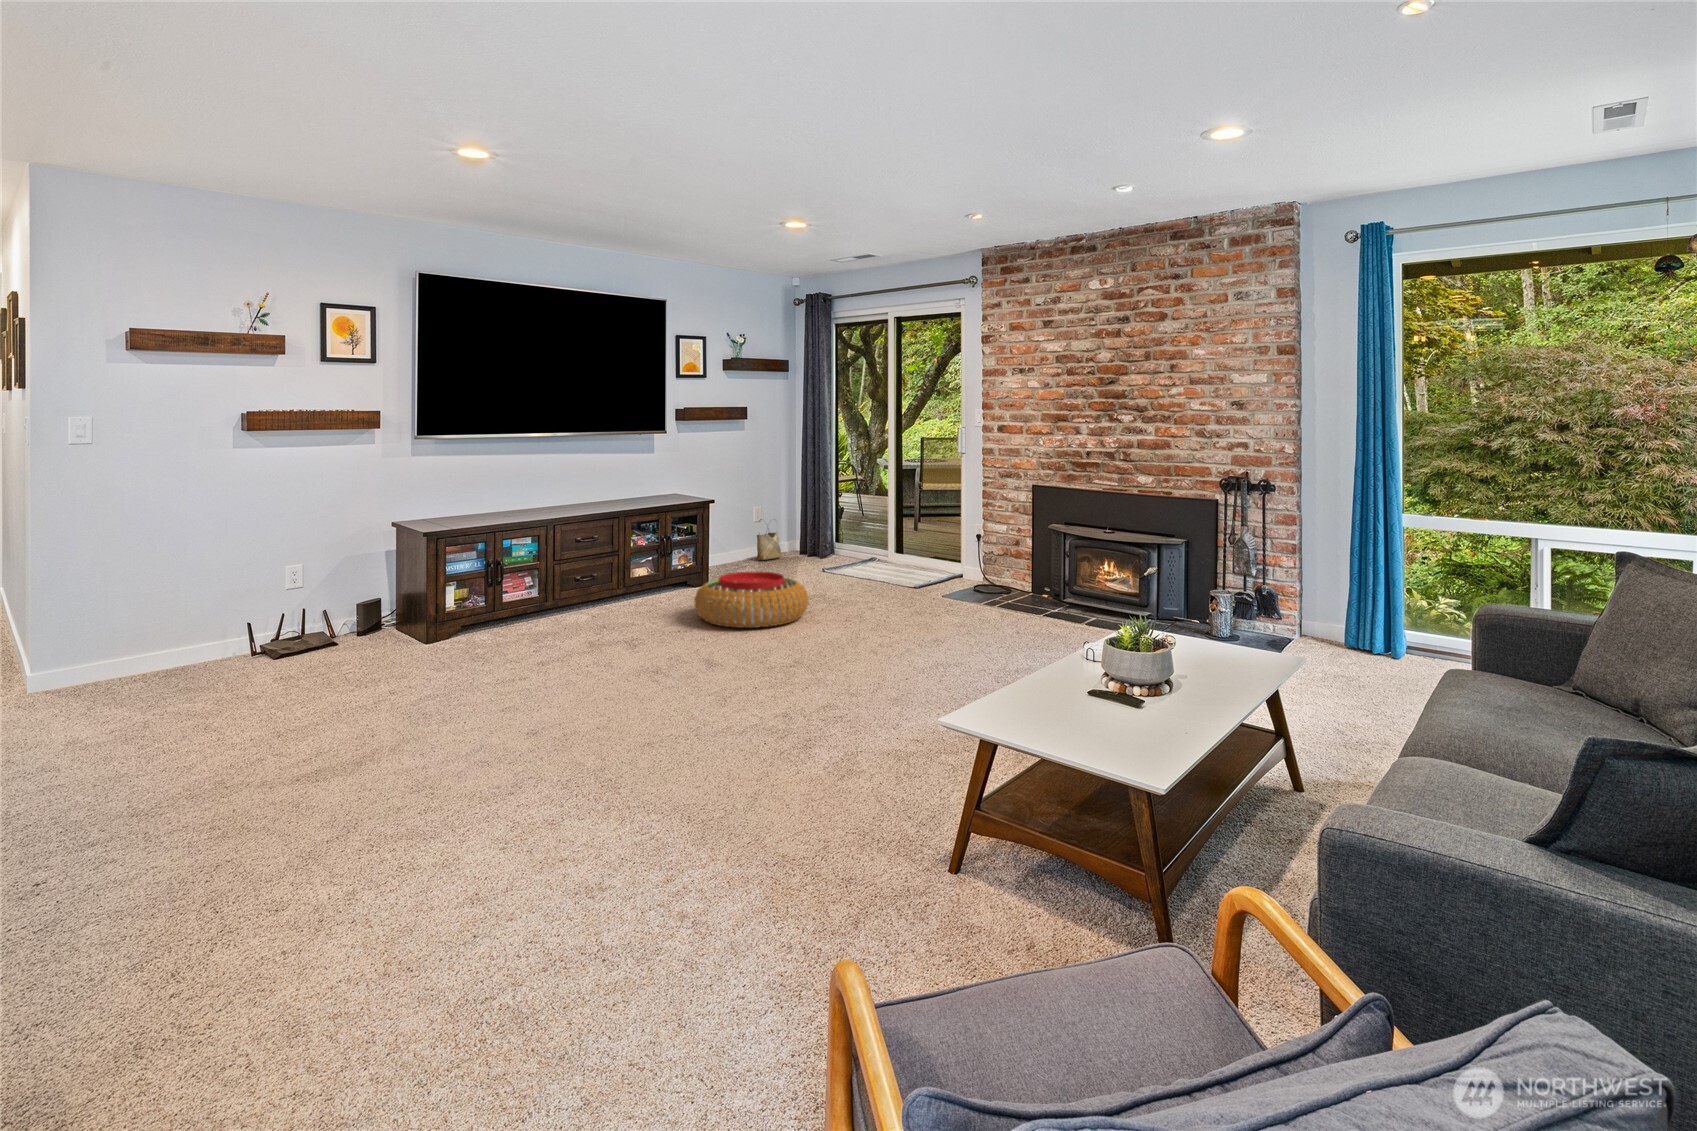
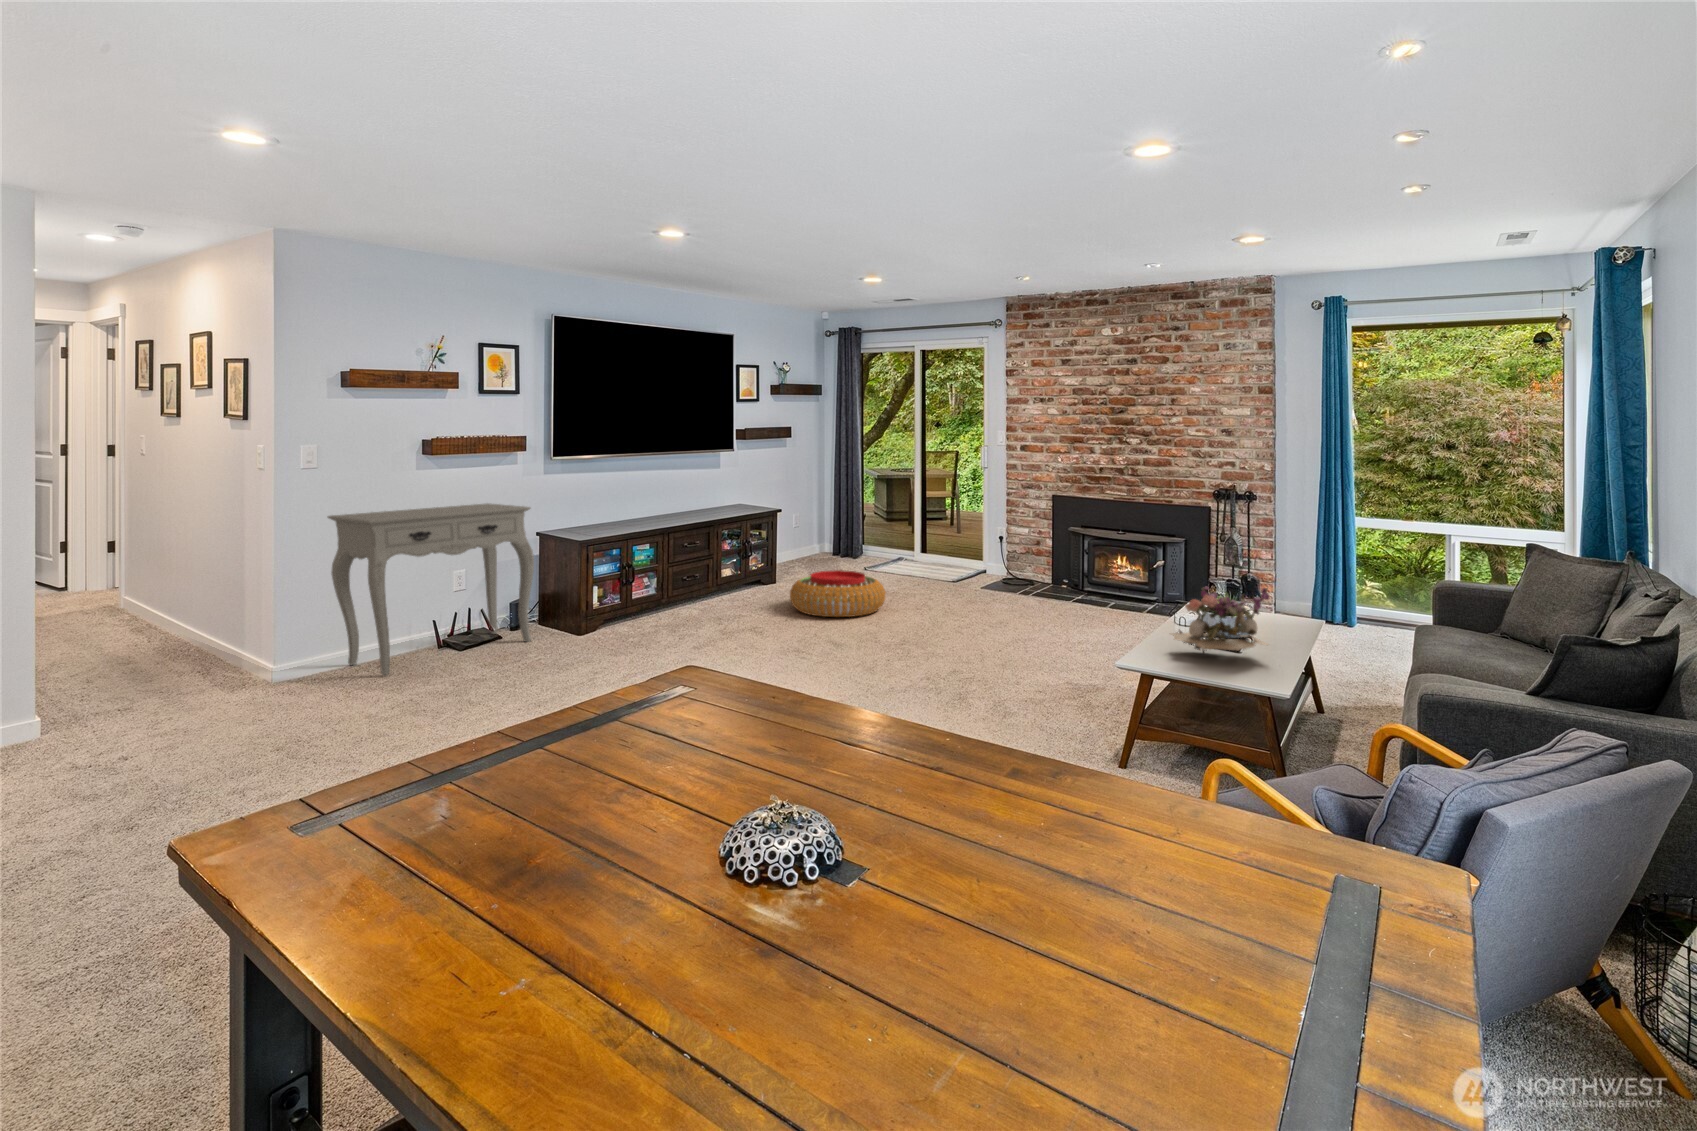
console table: none [93,489,363,690] -> present [328,503,534,675]
woven basket: present [757,519,781,560] -> none [798,525,818,562]
flower arrangement: none [1042,608,1184,709] -> present [1172,587,1269,652]

